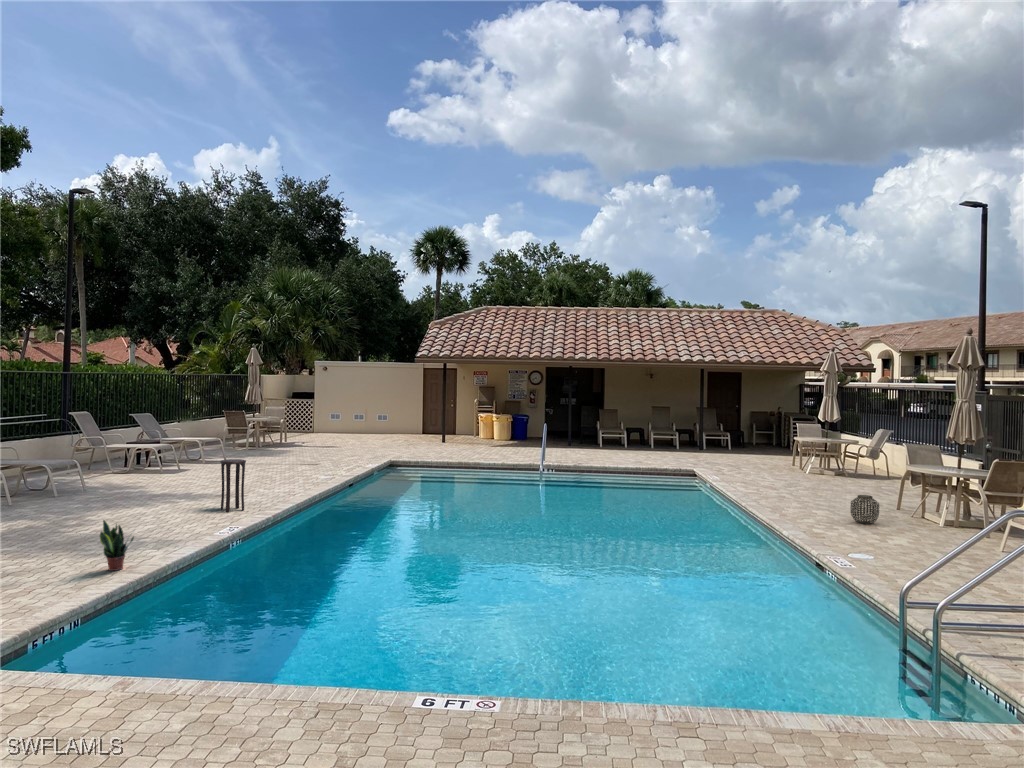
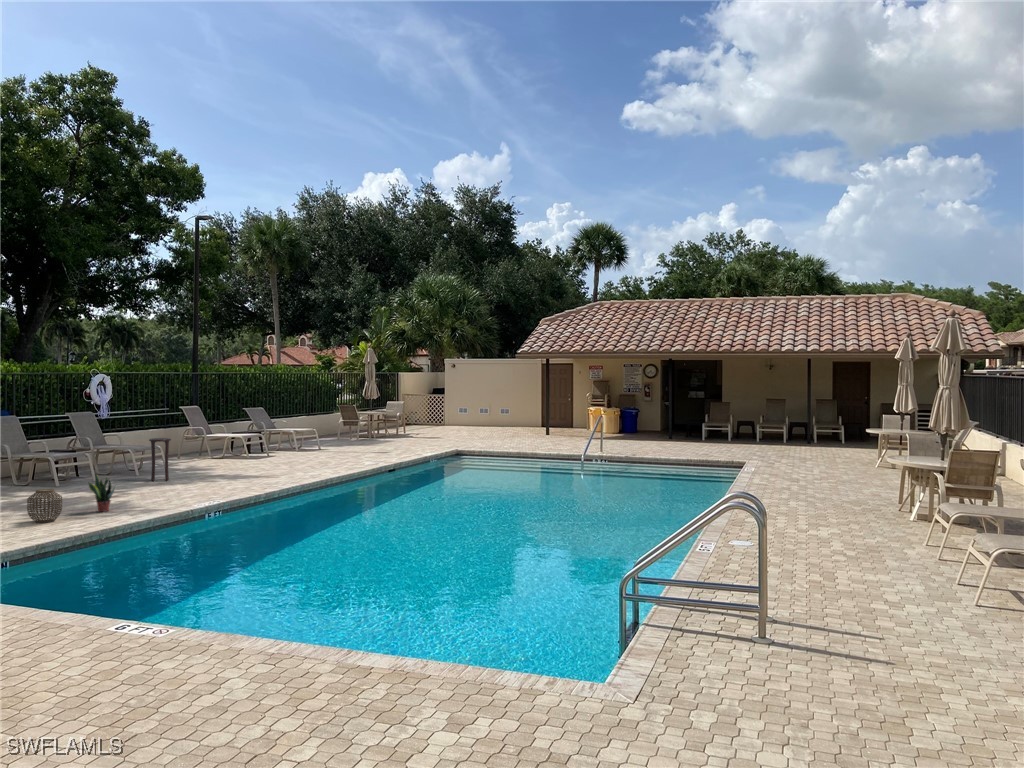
stool: present [220,459,246,512] -> present [149,438,171,482]
woven basket: present [850,495,879,524] -> present [27,489,62,523]

